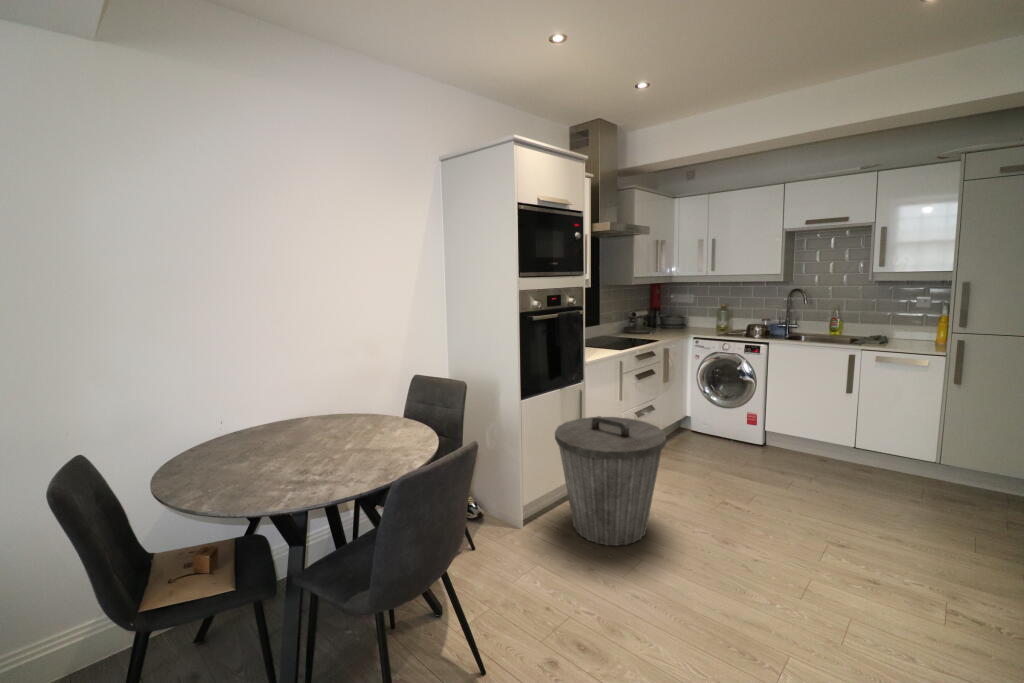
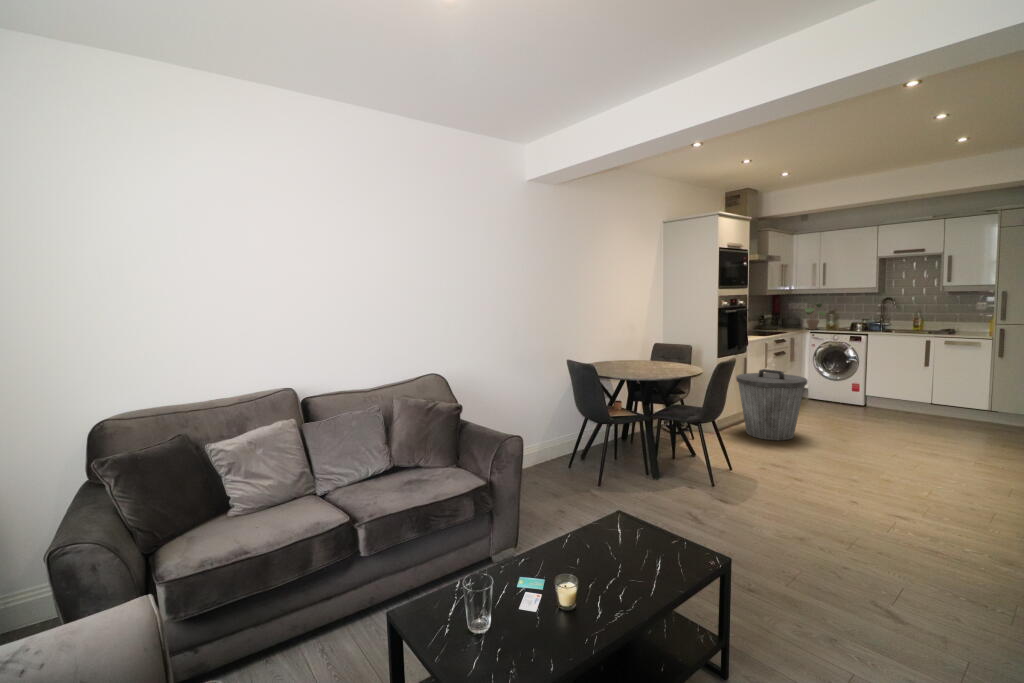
potted plant: none [679,295,714,333] -> present [805,303,825,330]

